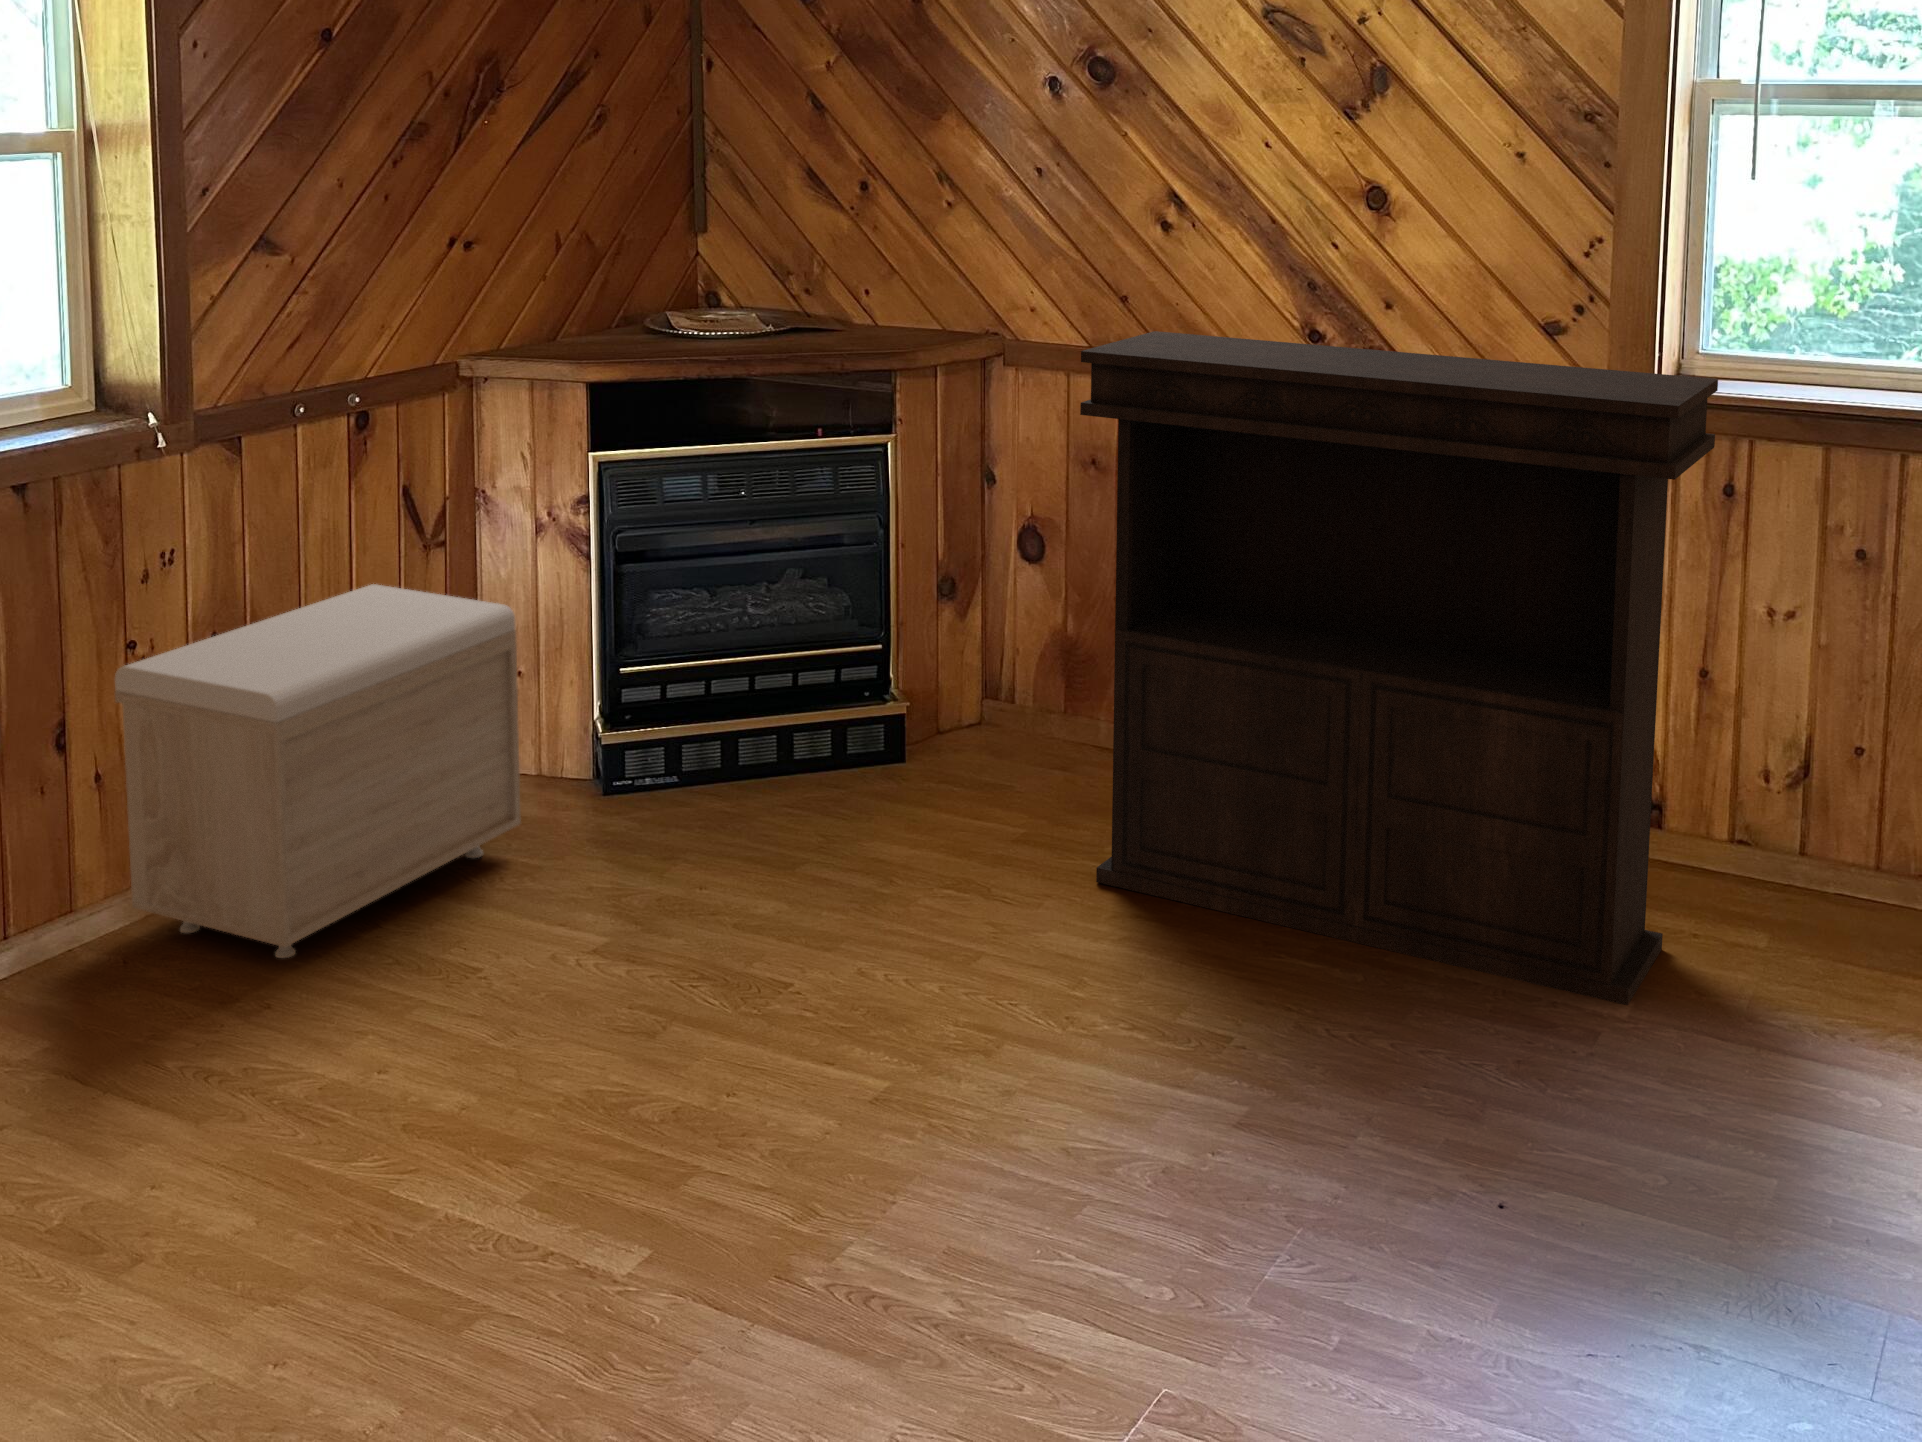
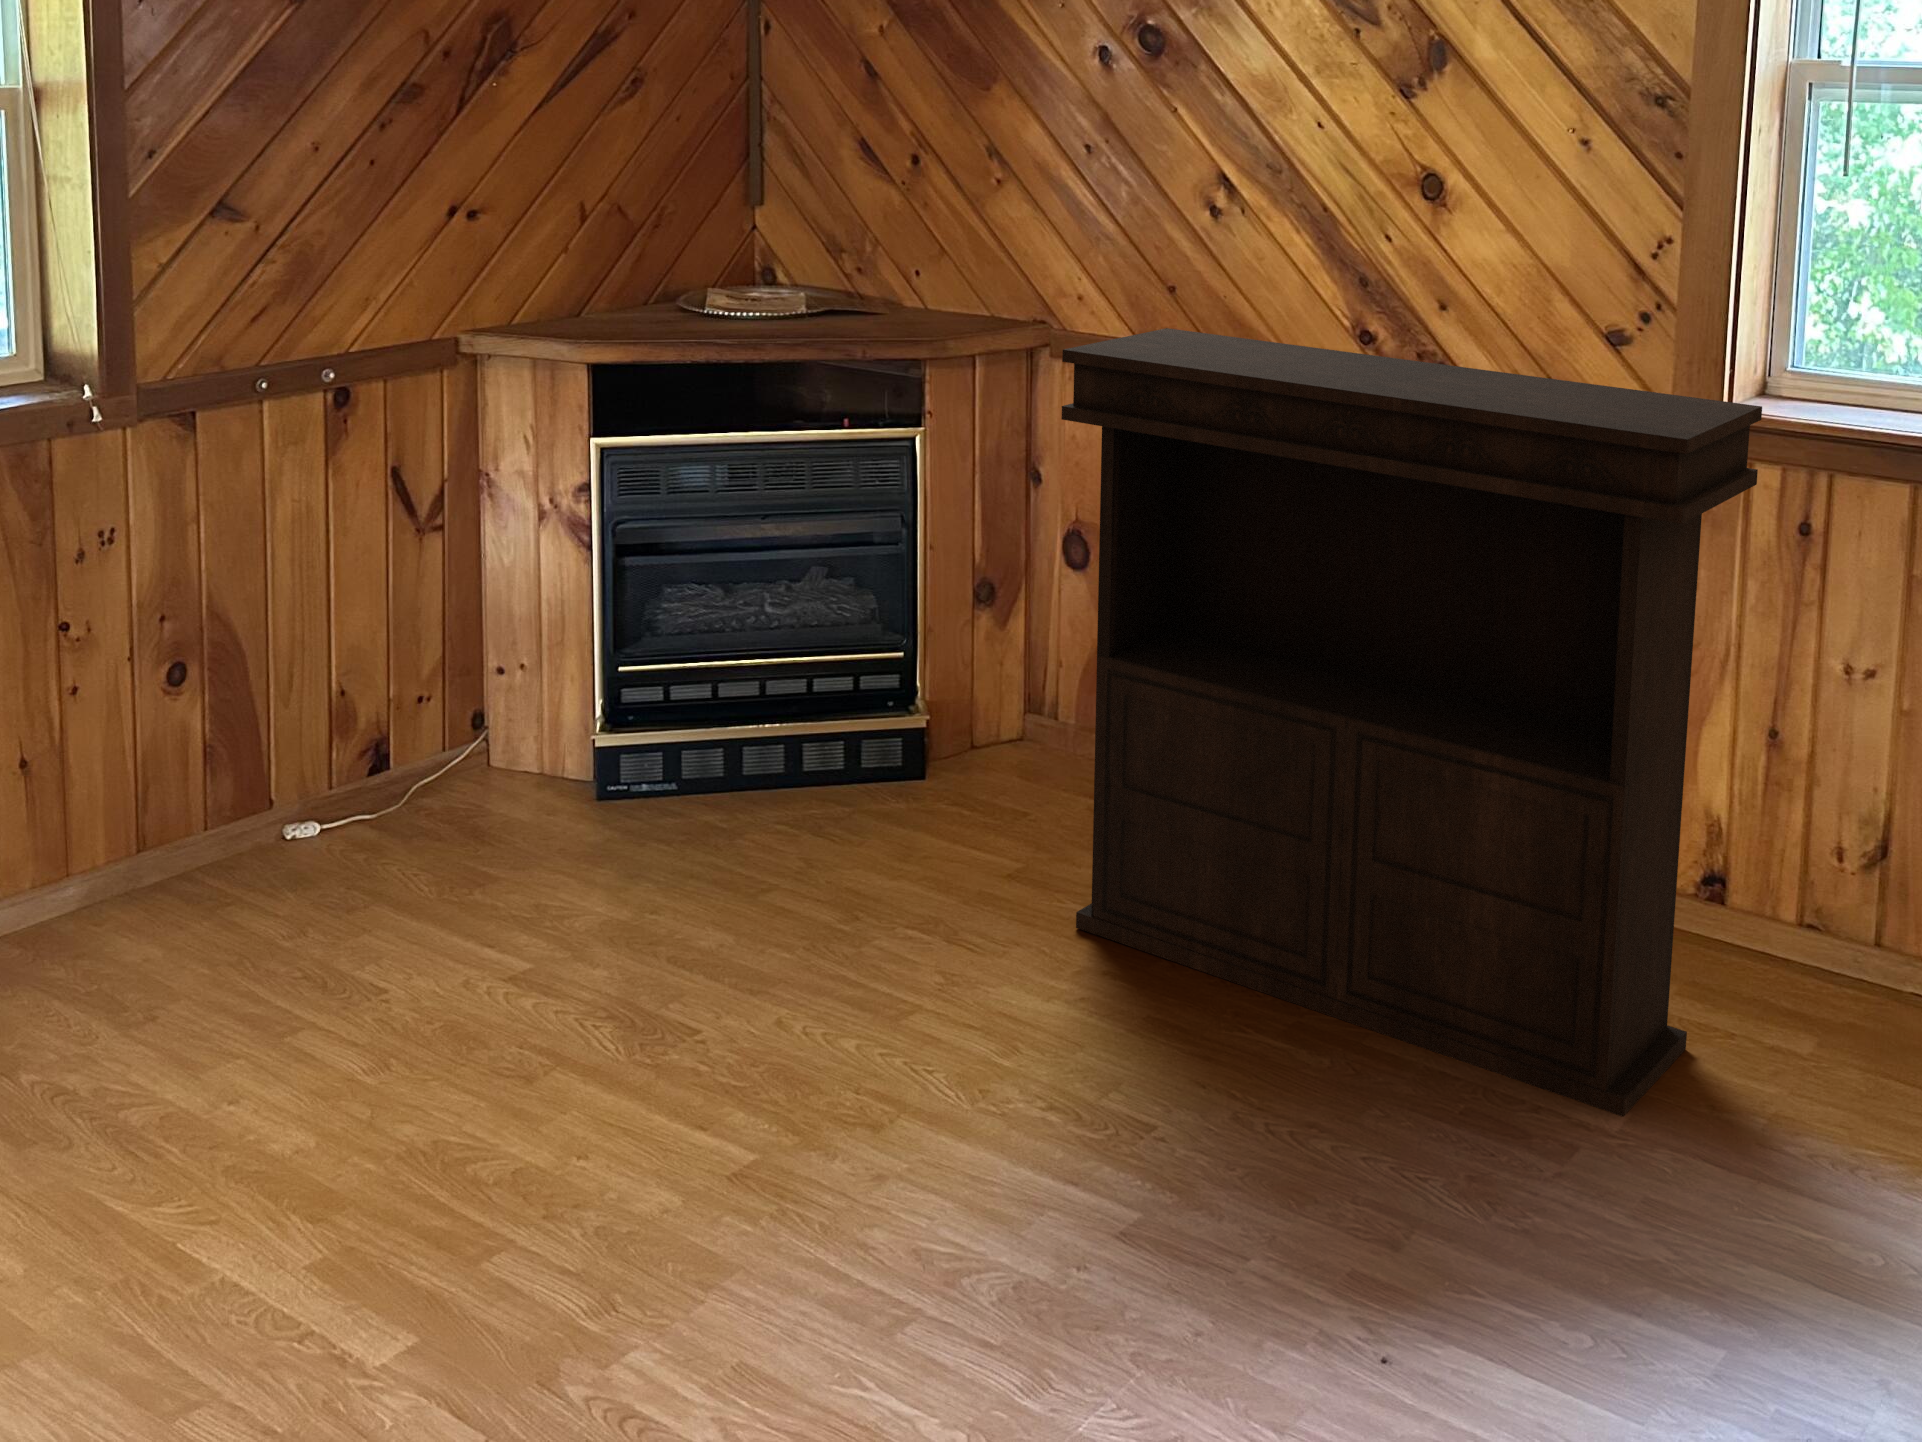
storage bench: present [115,584,521,958] -> none [34,568,484,963]

